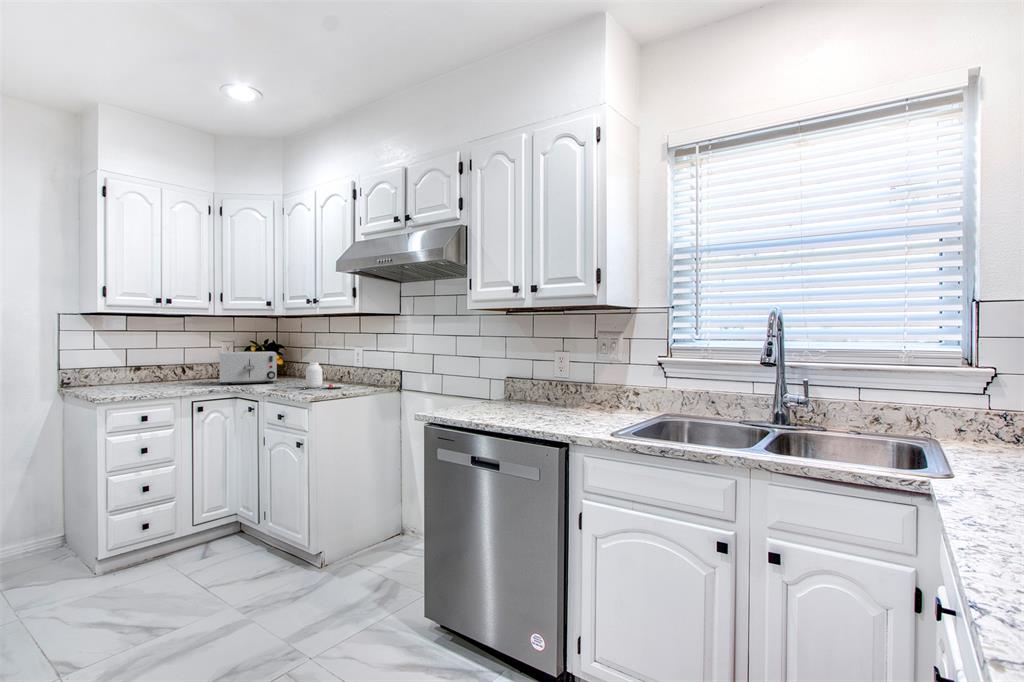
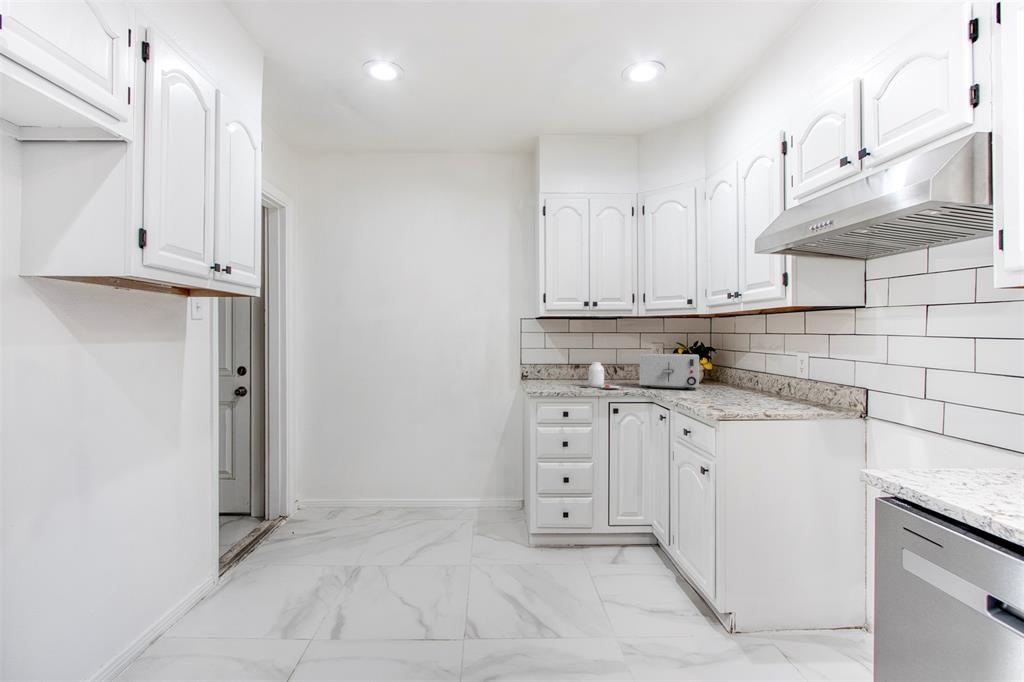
jar: present [300,363,344,389] -> present [584,362,620,389]

